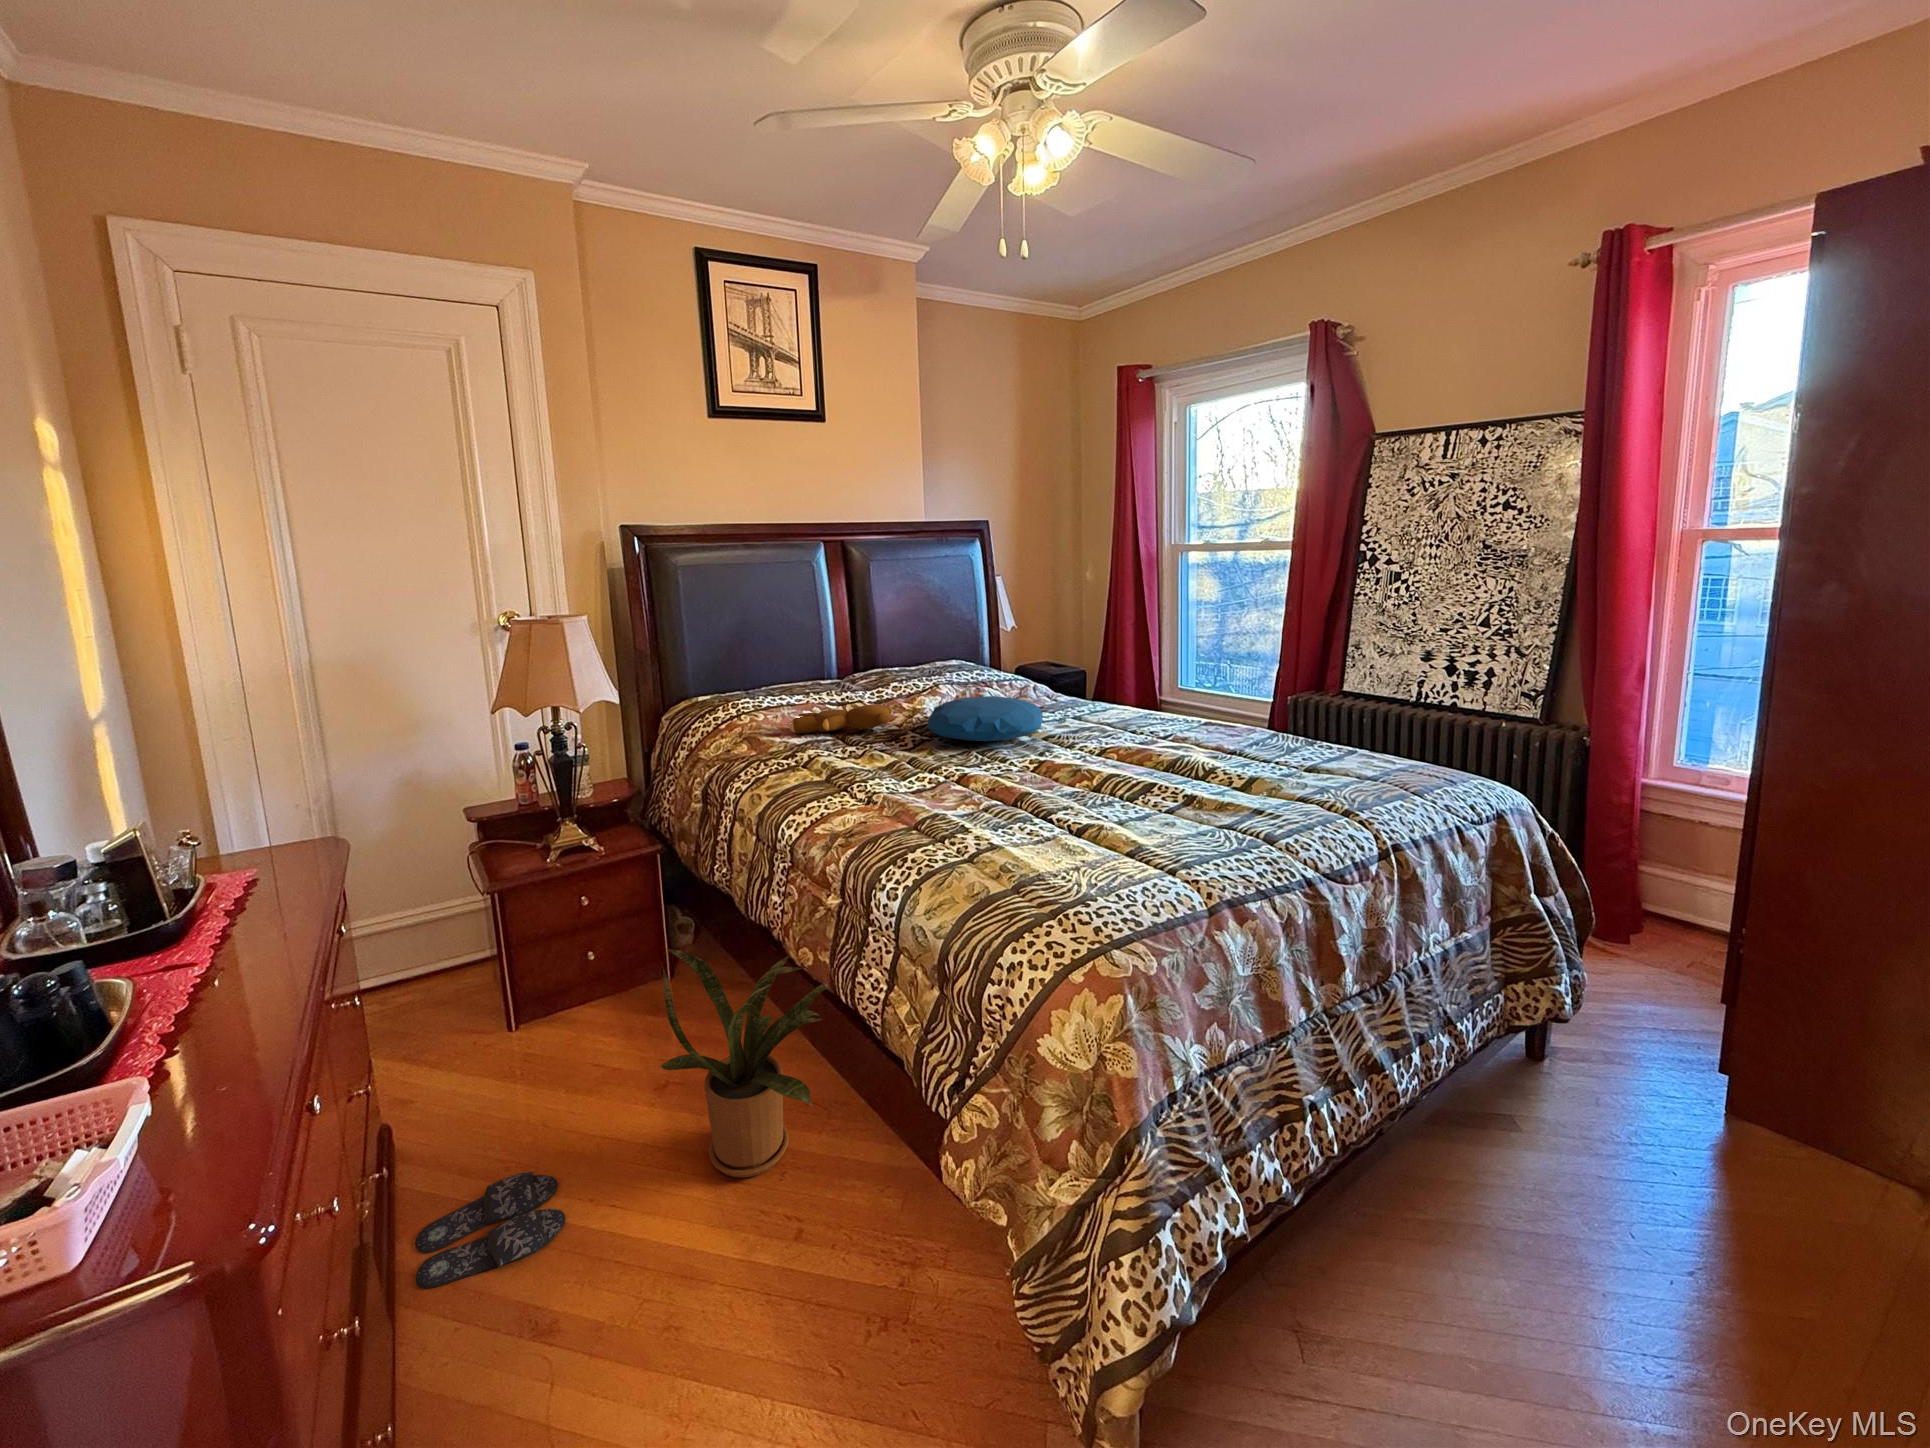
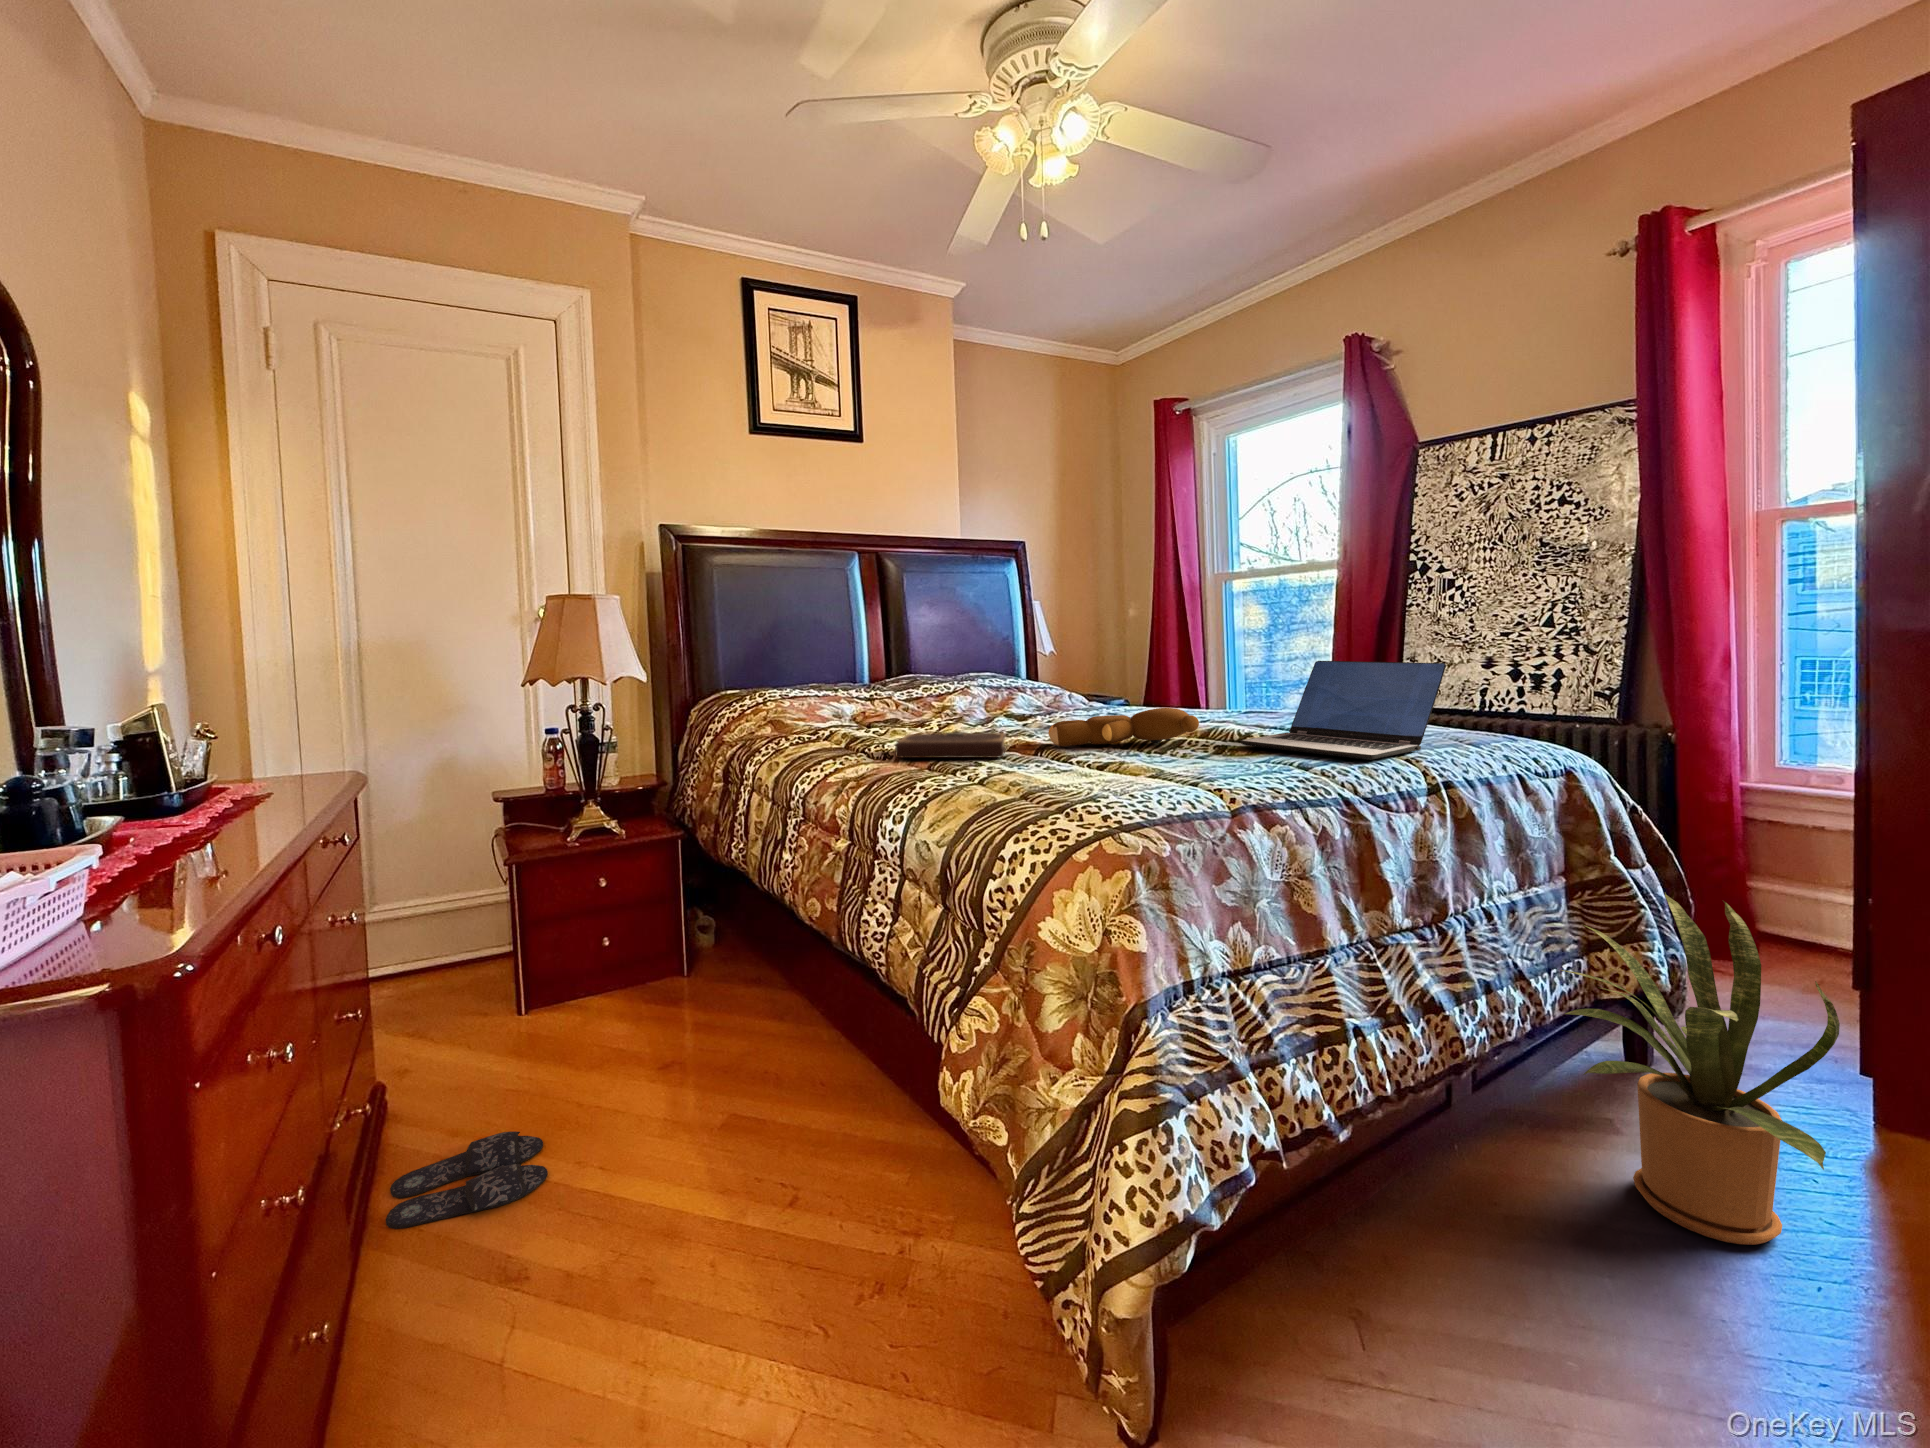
pillow: present [927,696,1043,741] -> none [951,685,1073,722]
laptop: none [1208,701,1401,825] -> present [1241,661,1446,760]
teddy bear: present [789,704,892,733] -> present [1048,708,1199,746]
notebook: none [881,774,986,810] -> present [895,732,1006,758]
house plant: present [660,949,827,1178] -> present [1562,893,1840,1245]

